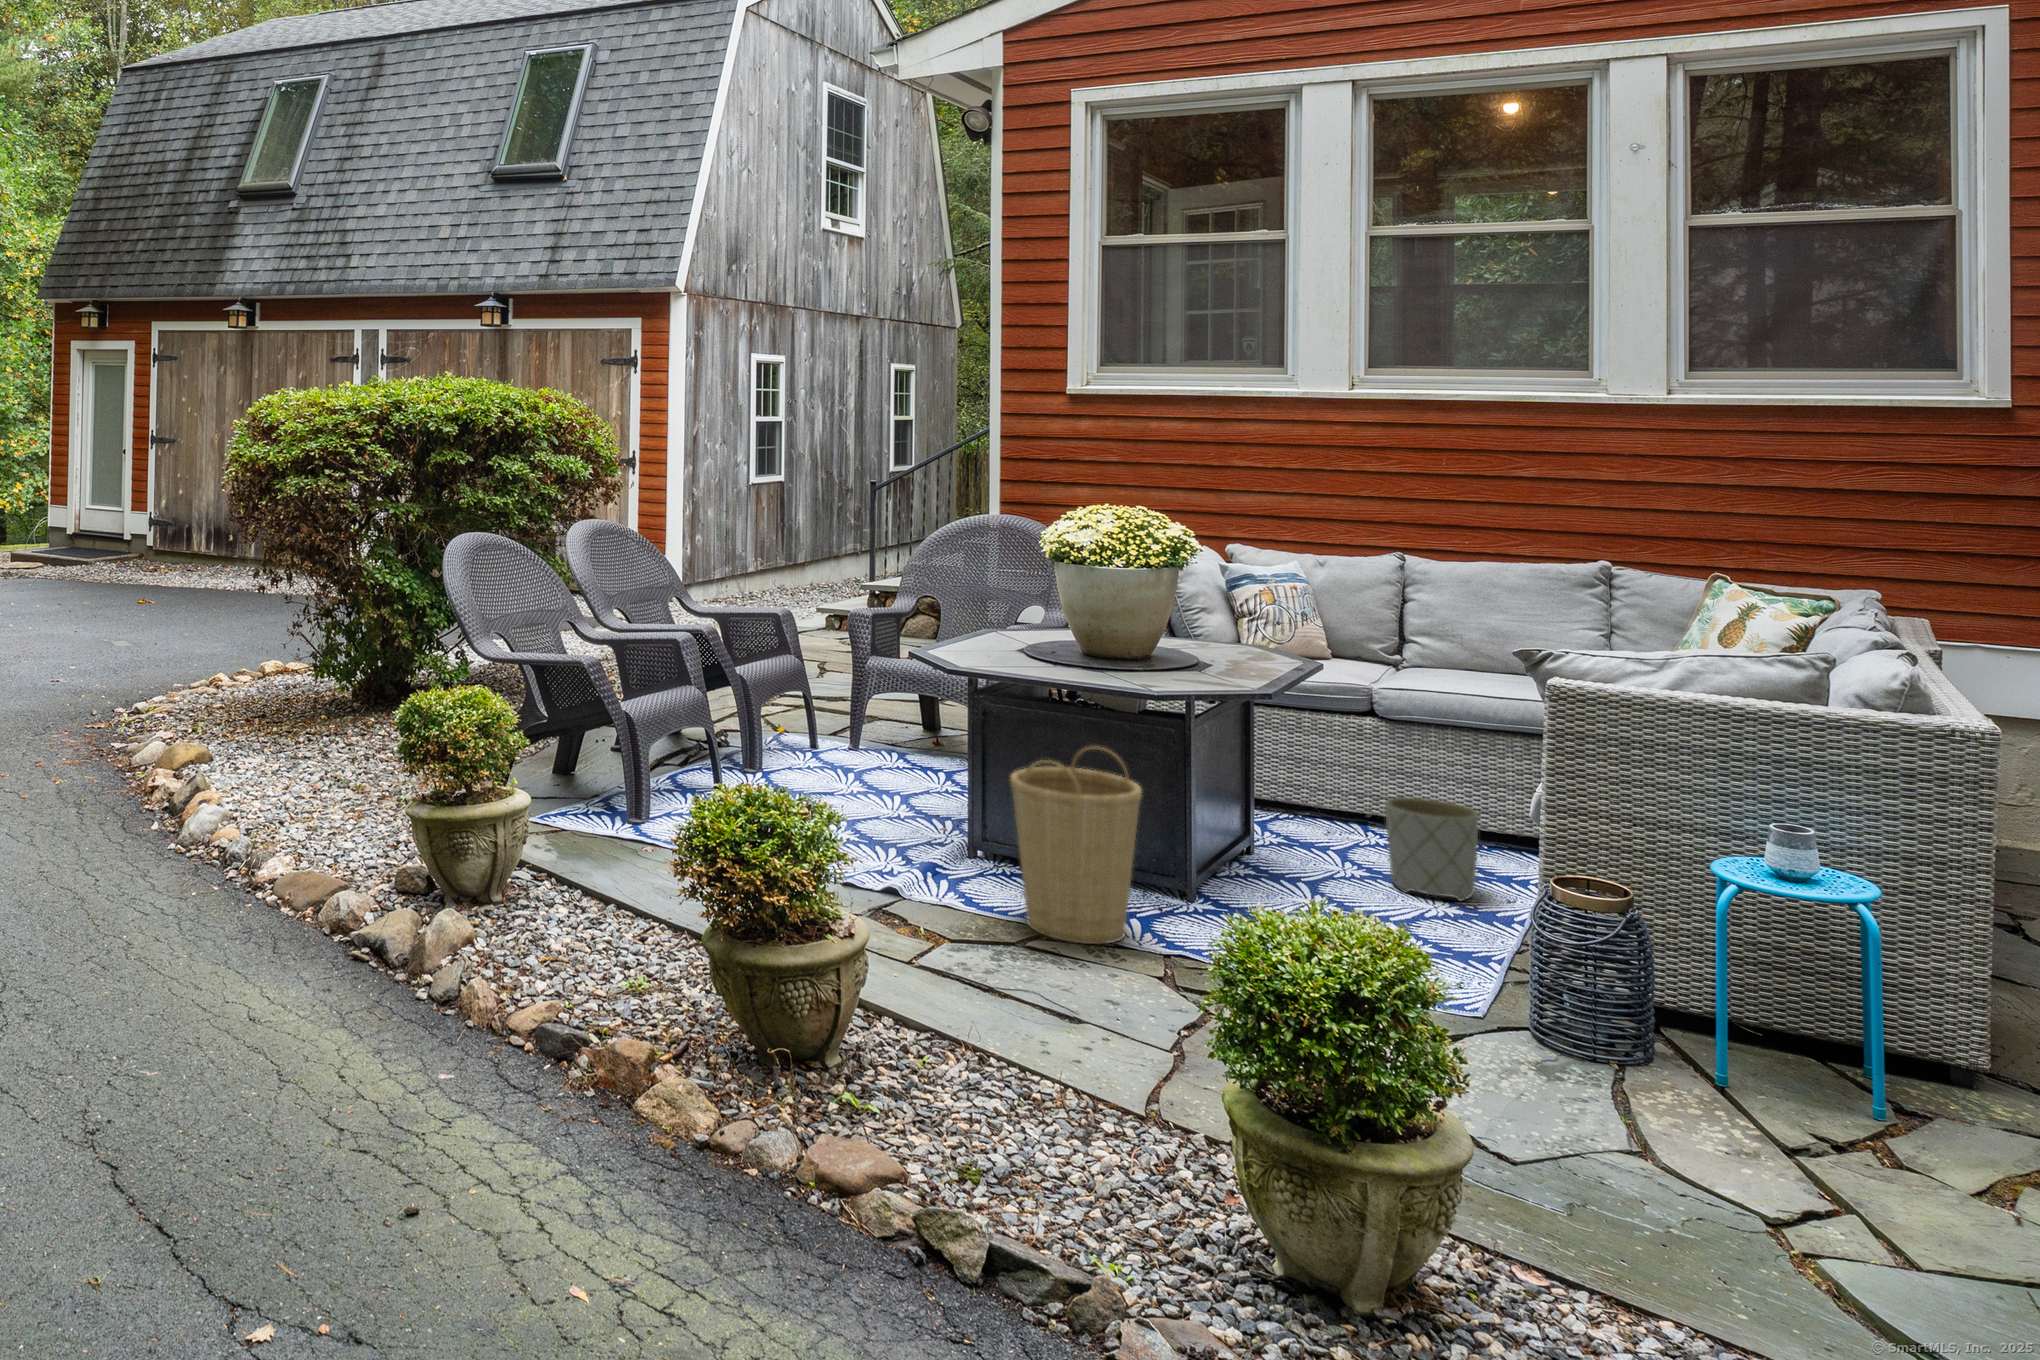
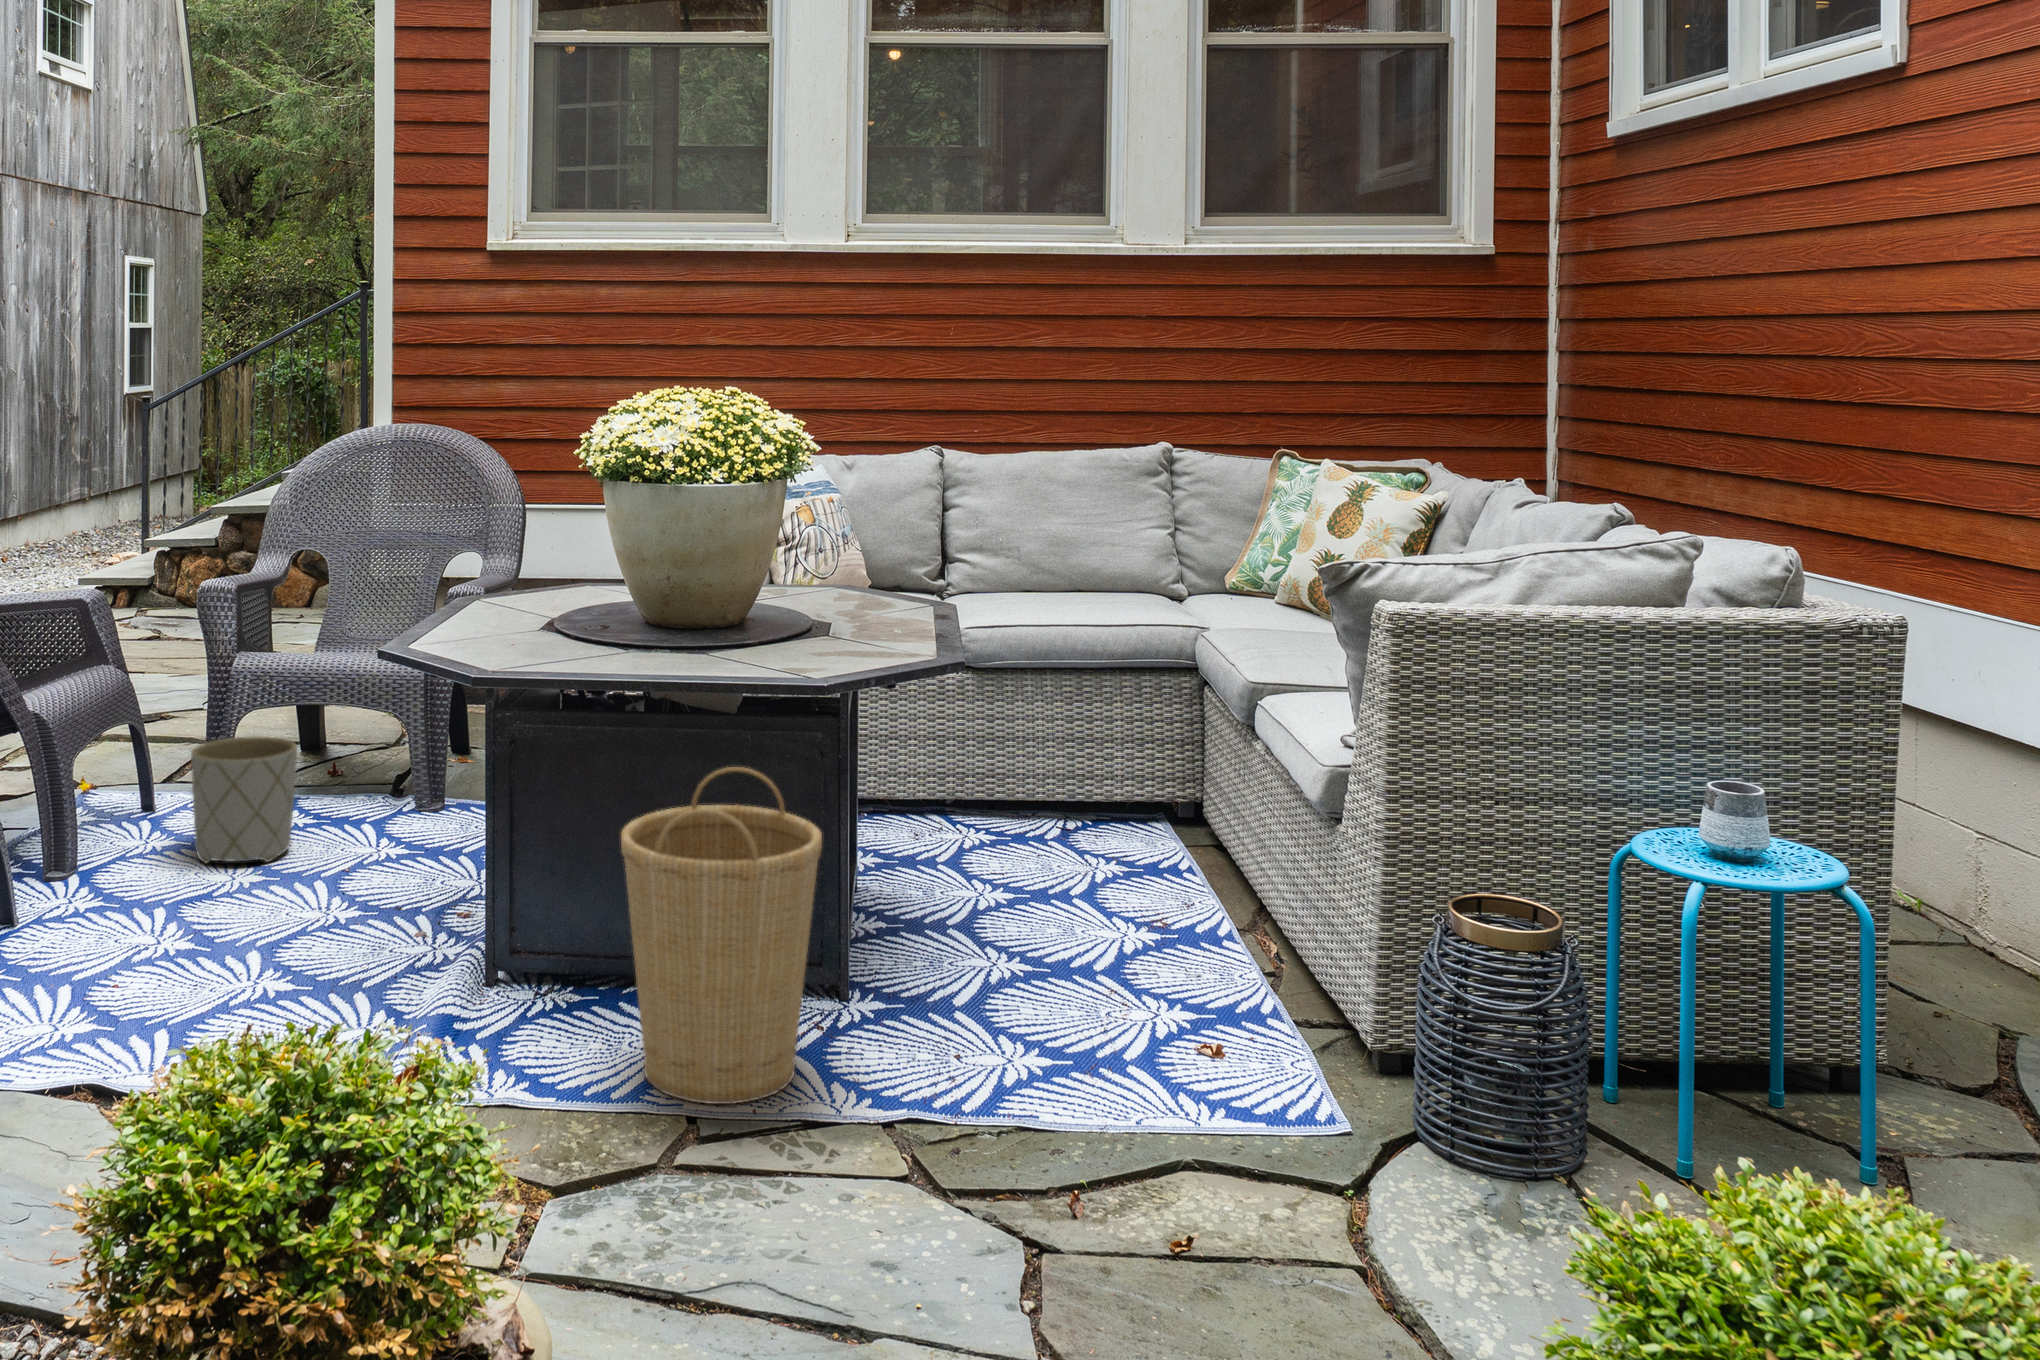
planter: present [1385,797,1478,901] -> present [191,737,297,864]

